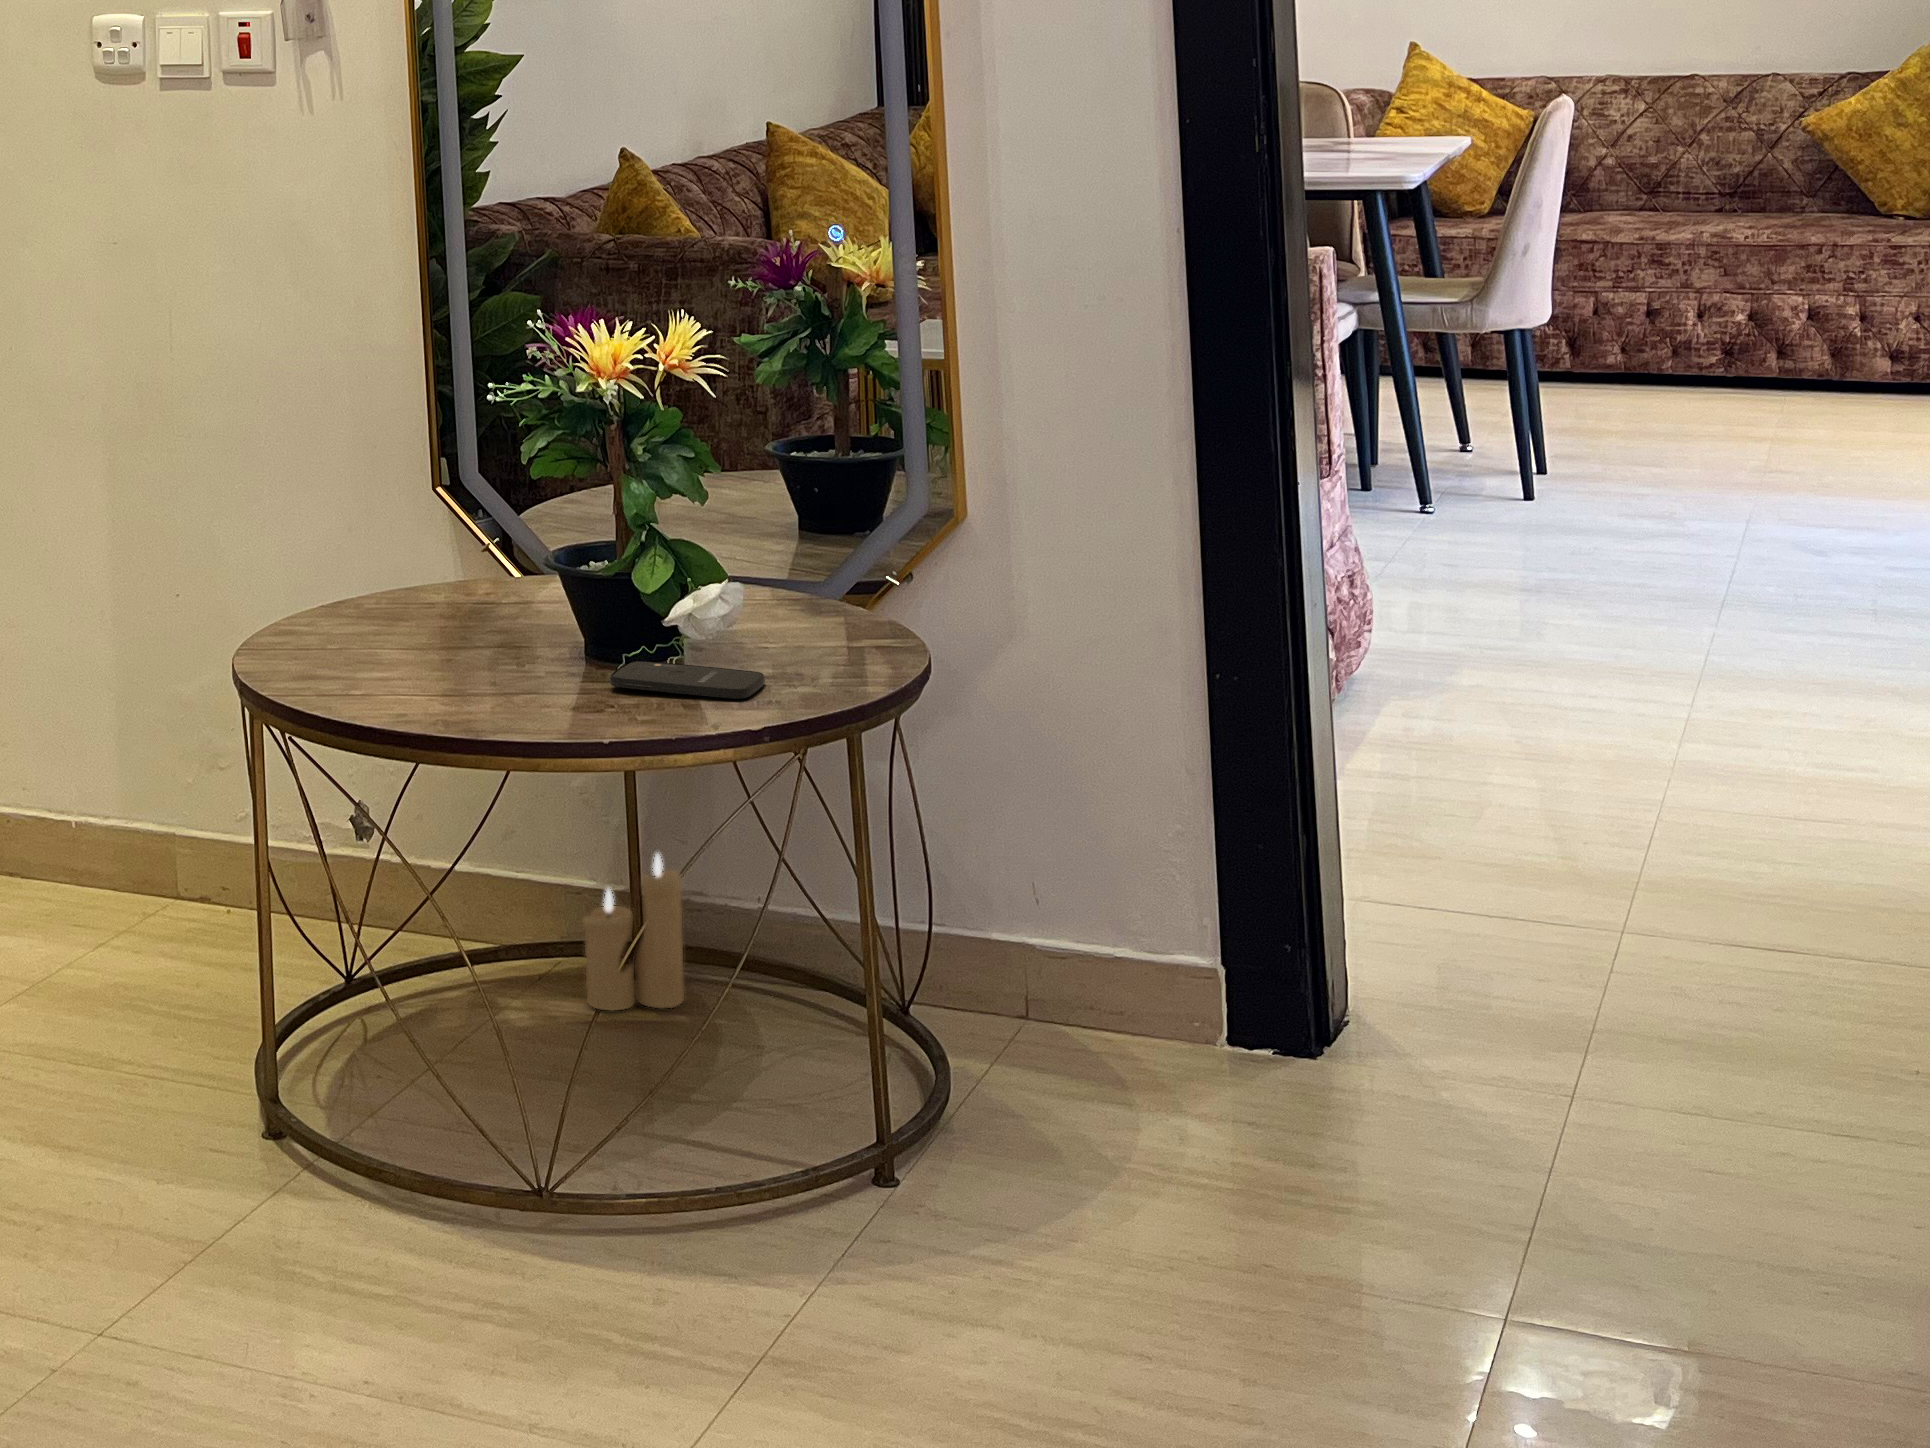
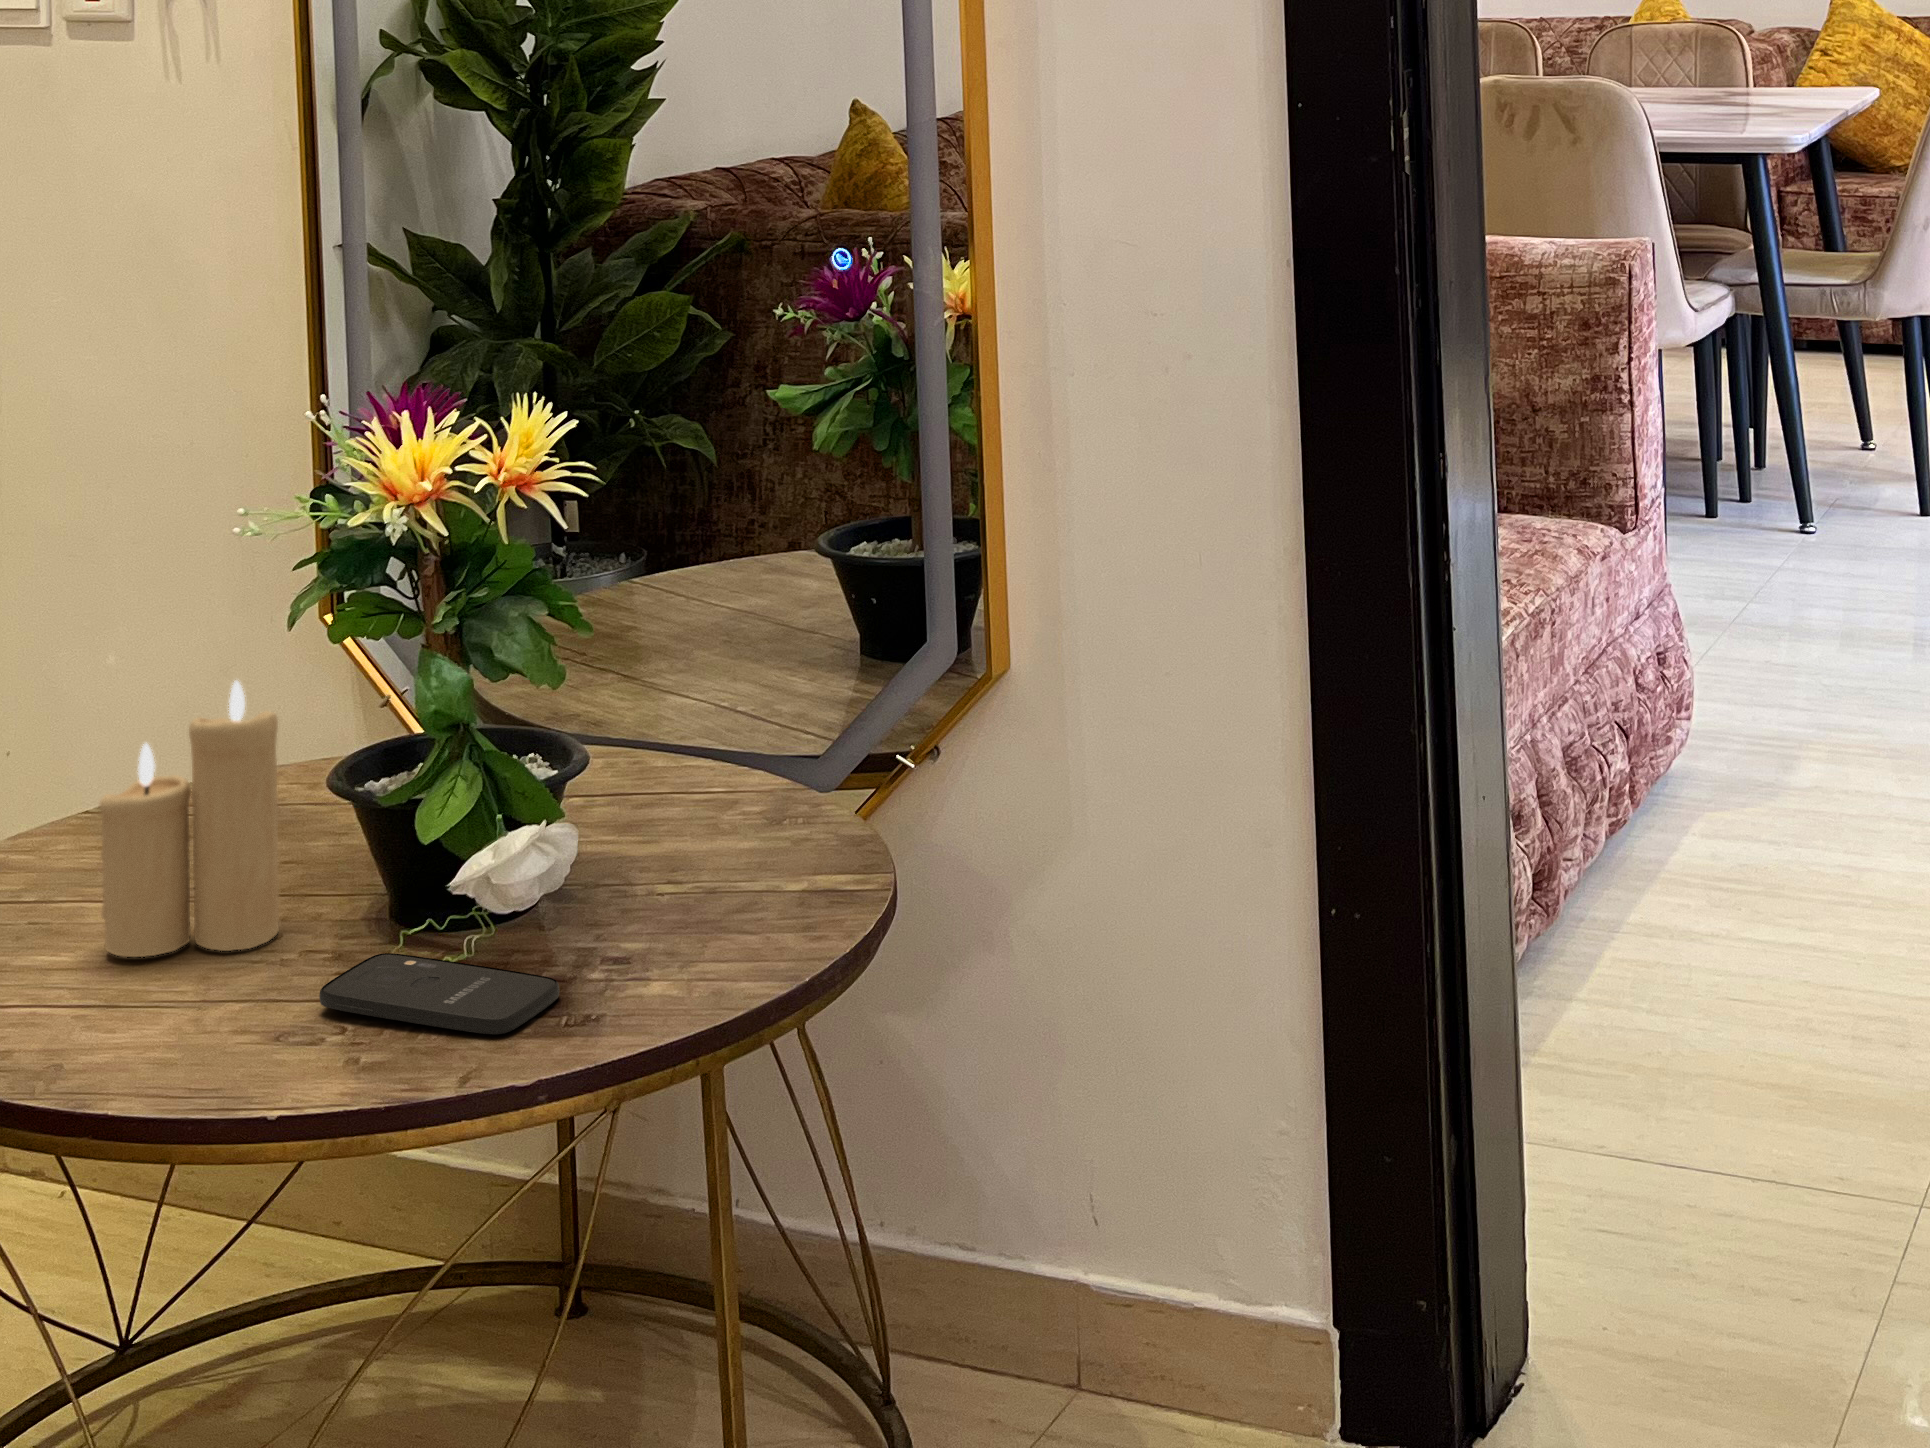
candle: present [583,854,684,1011] -> present [100,681,279,957]

